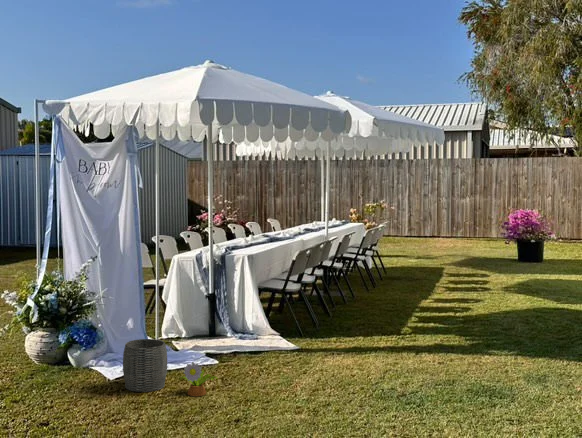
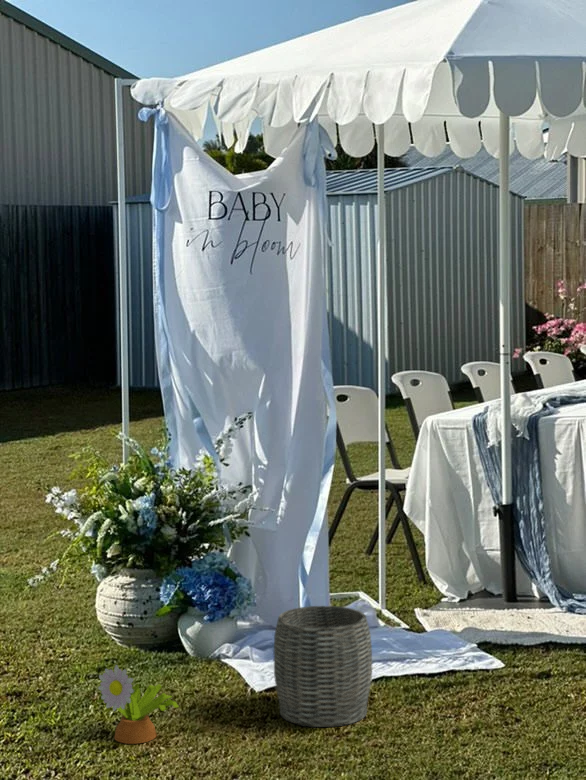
decorative plant: present [181,362,217,396] -> present [96,665,179,744]

